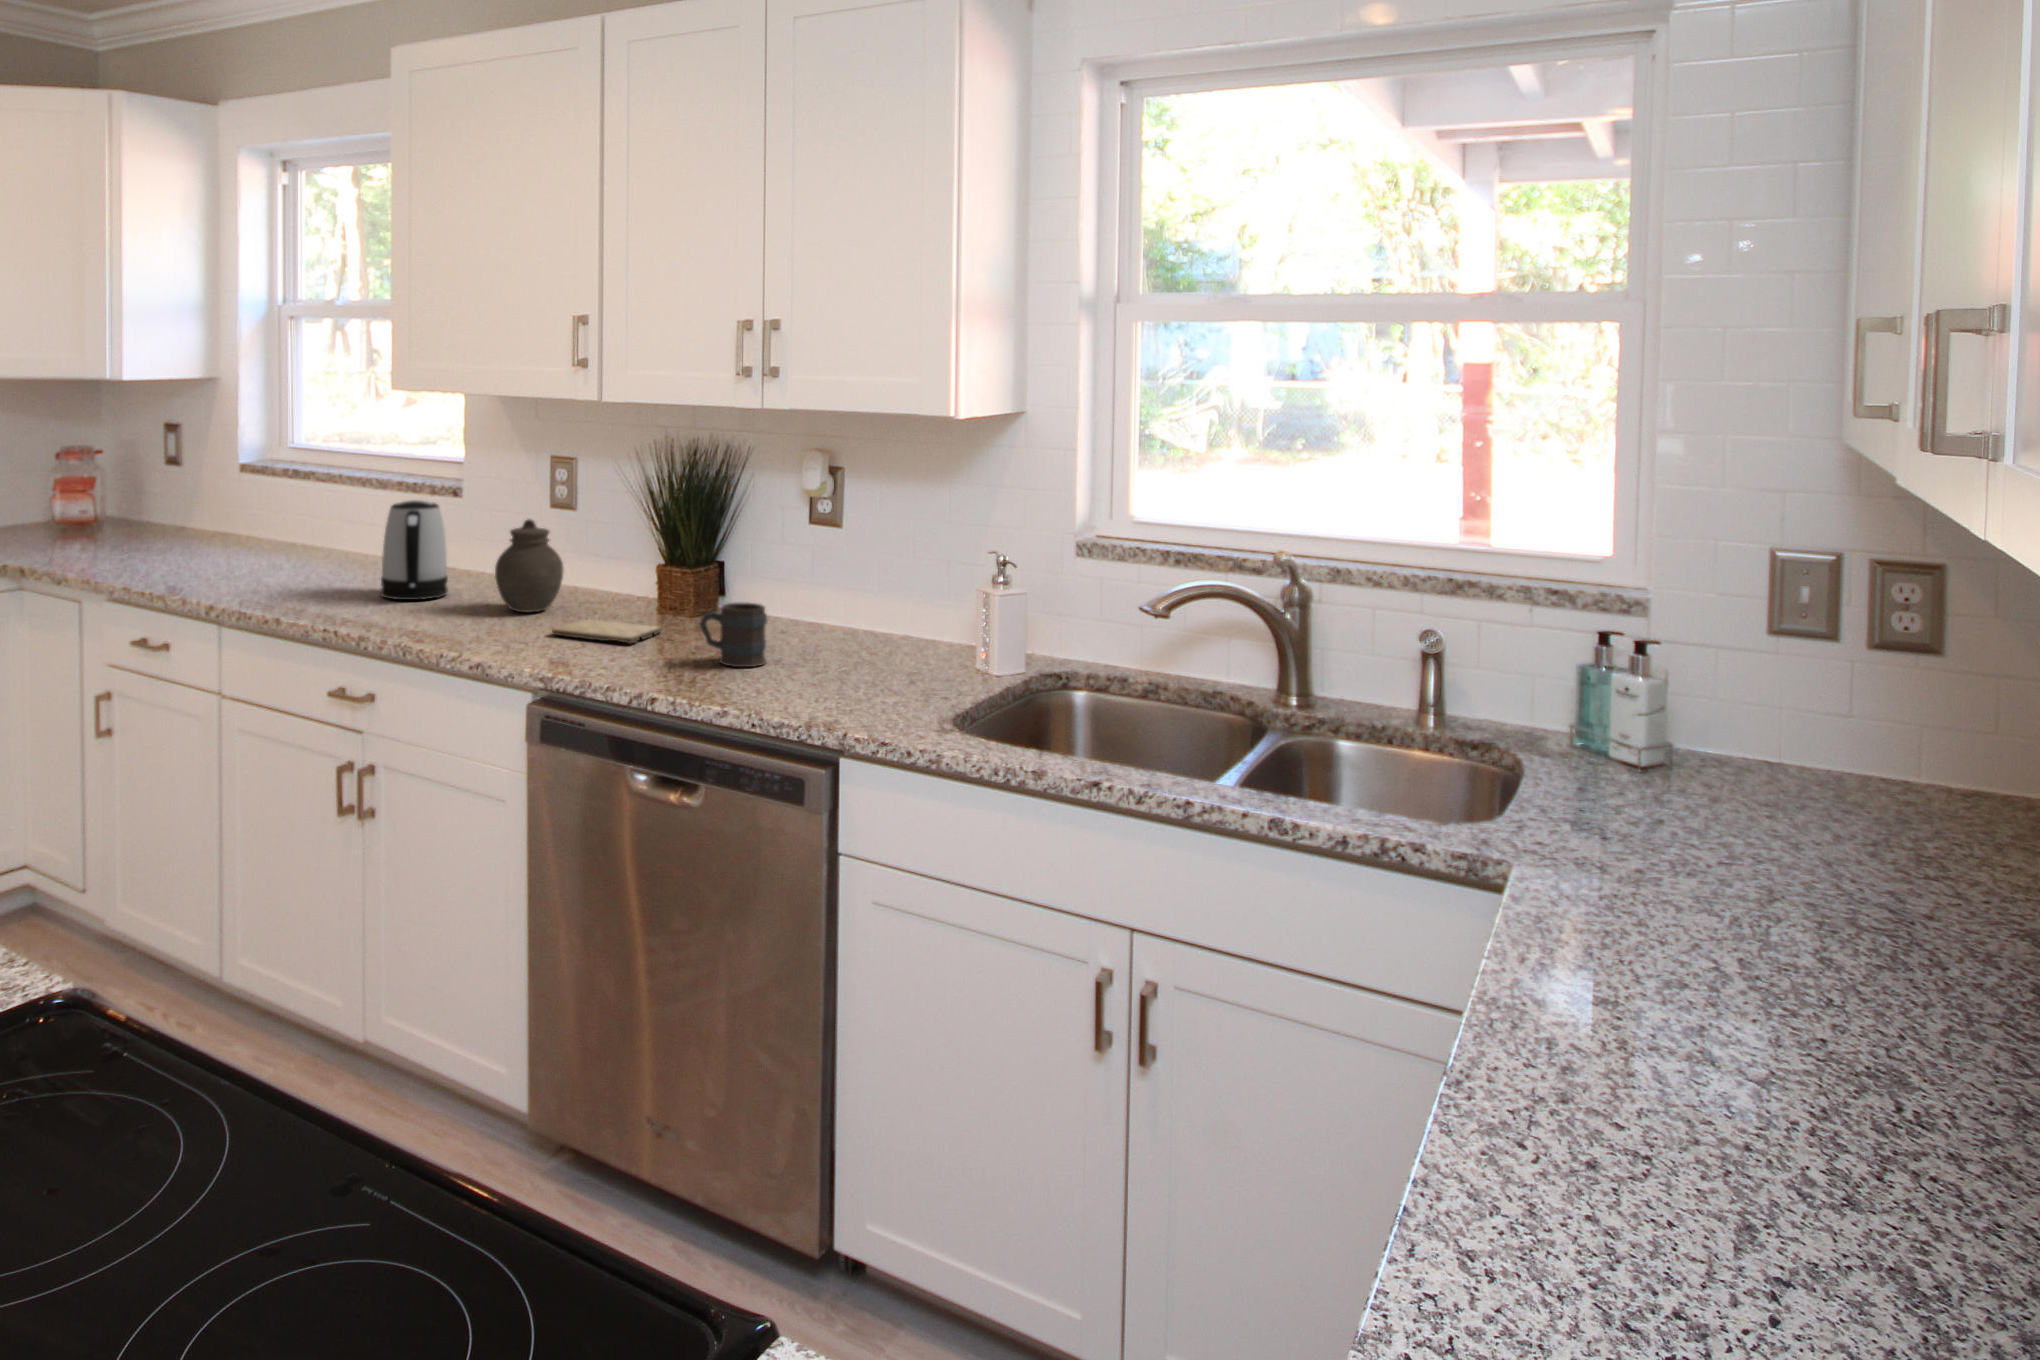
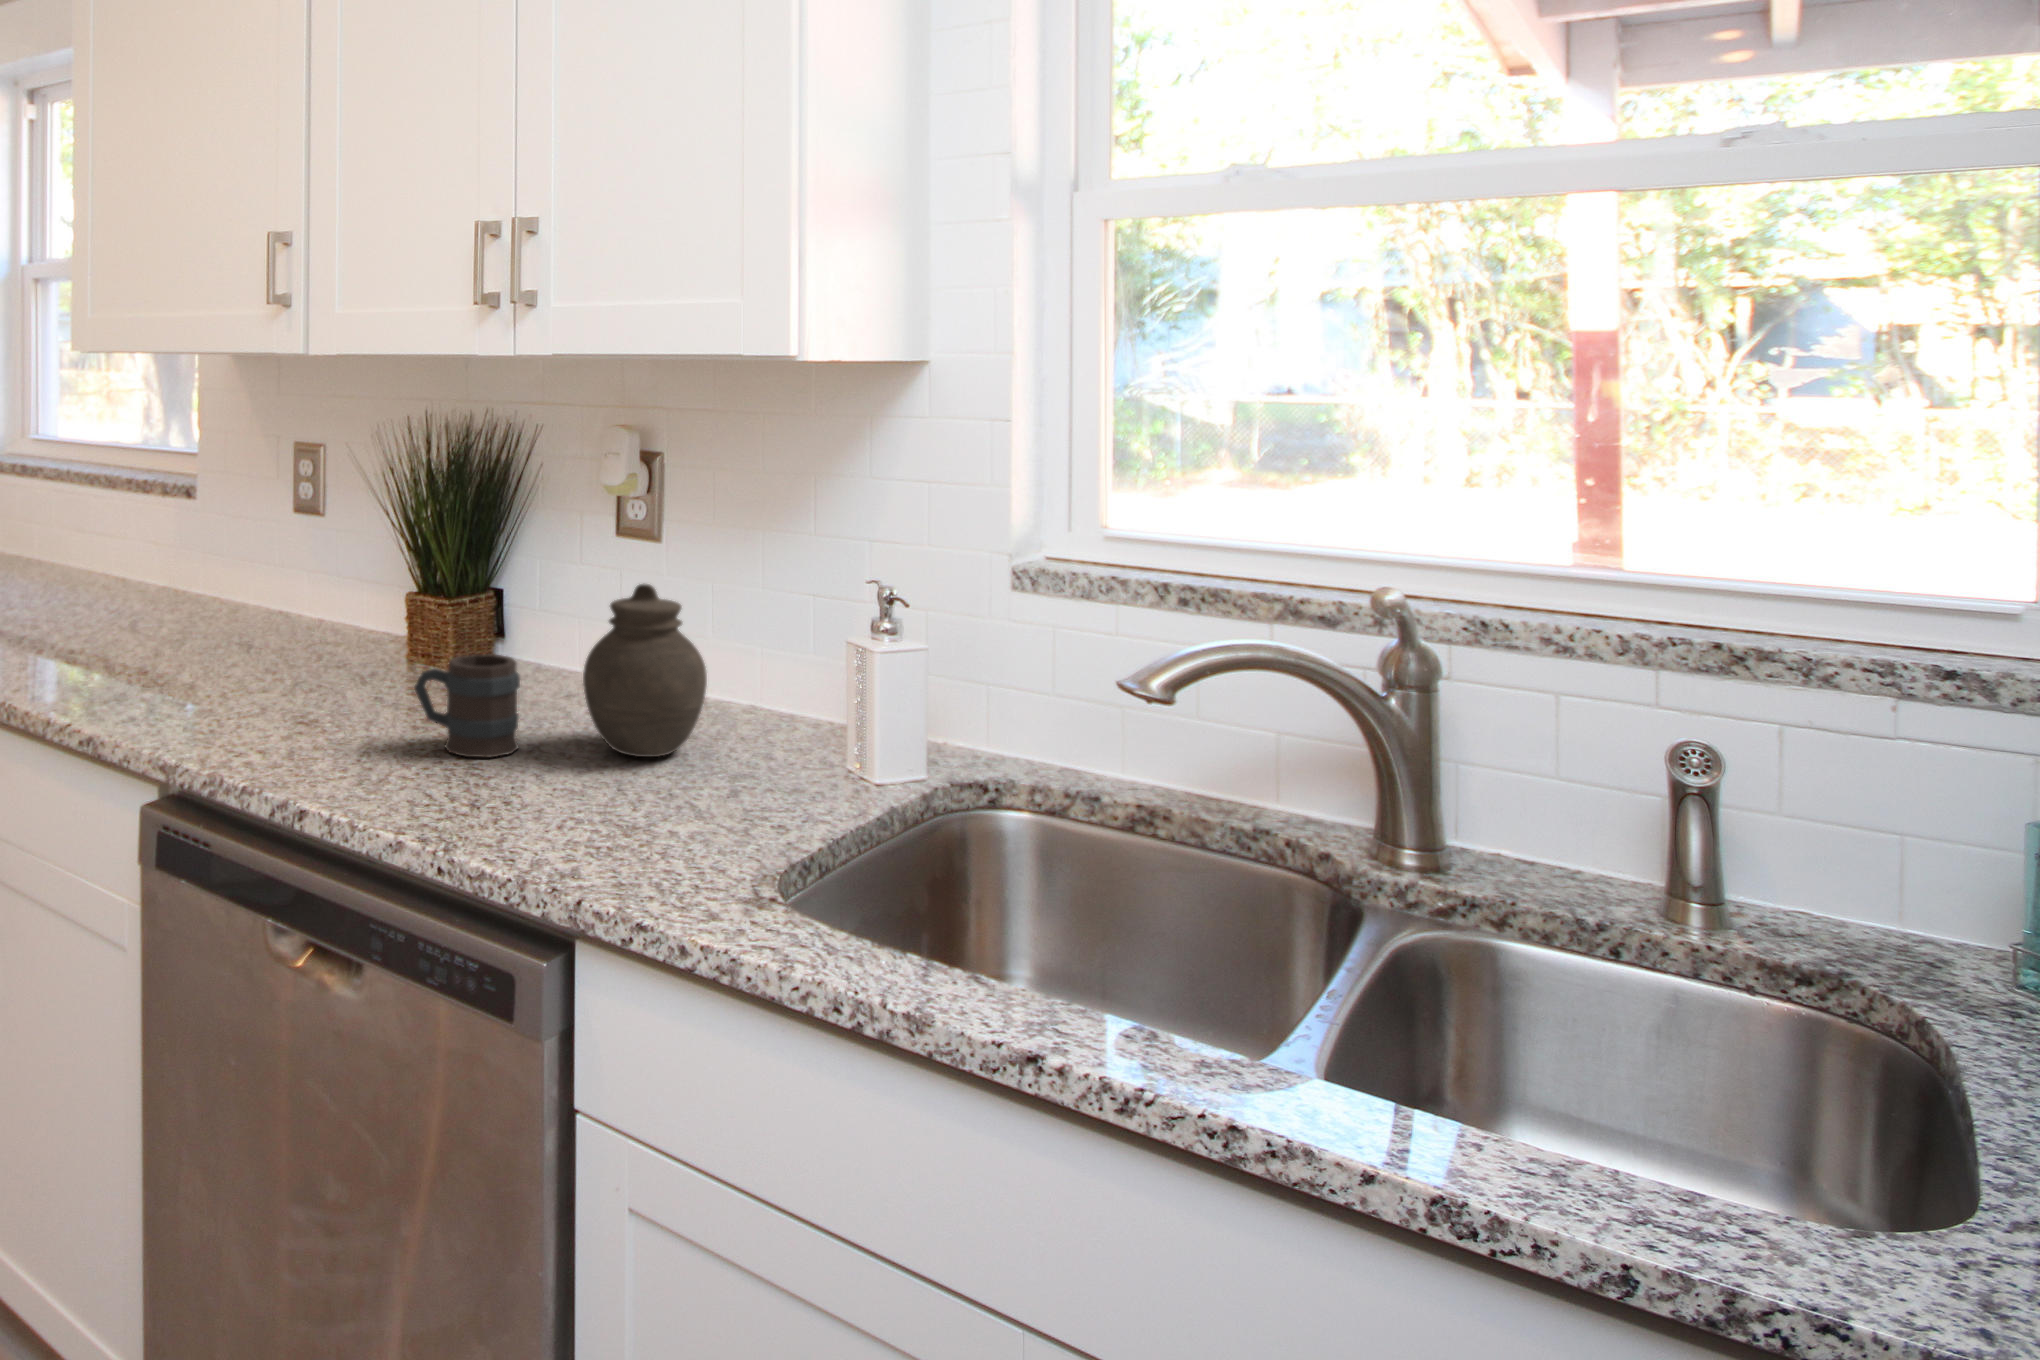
kettle: present [381,500,448,600] -> none [50,499,143,636]
jar: present [495,519,563,612] -> present [583,584,707,757]
cutting board: present [552,619,660,644] -> none [230,669,390,712]

